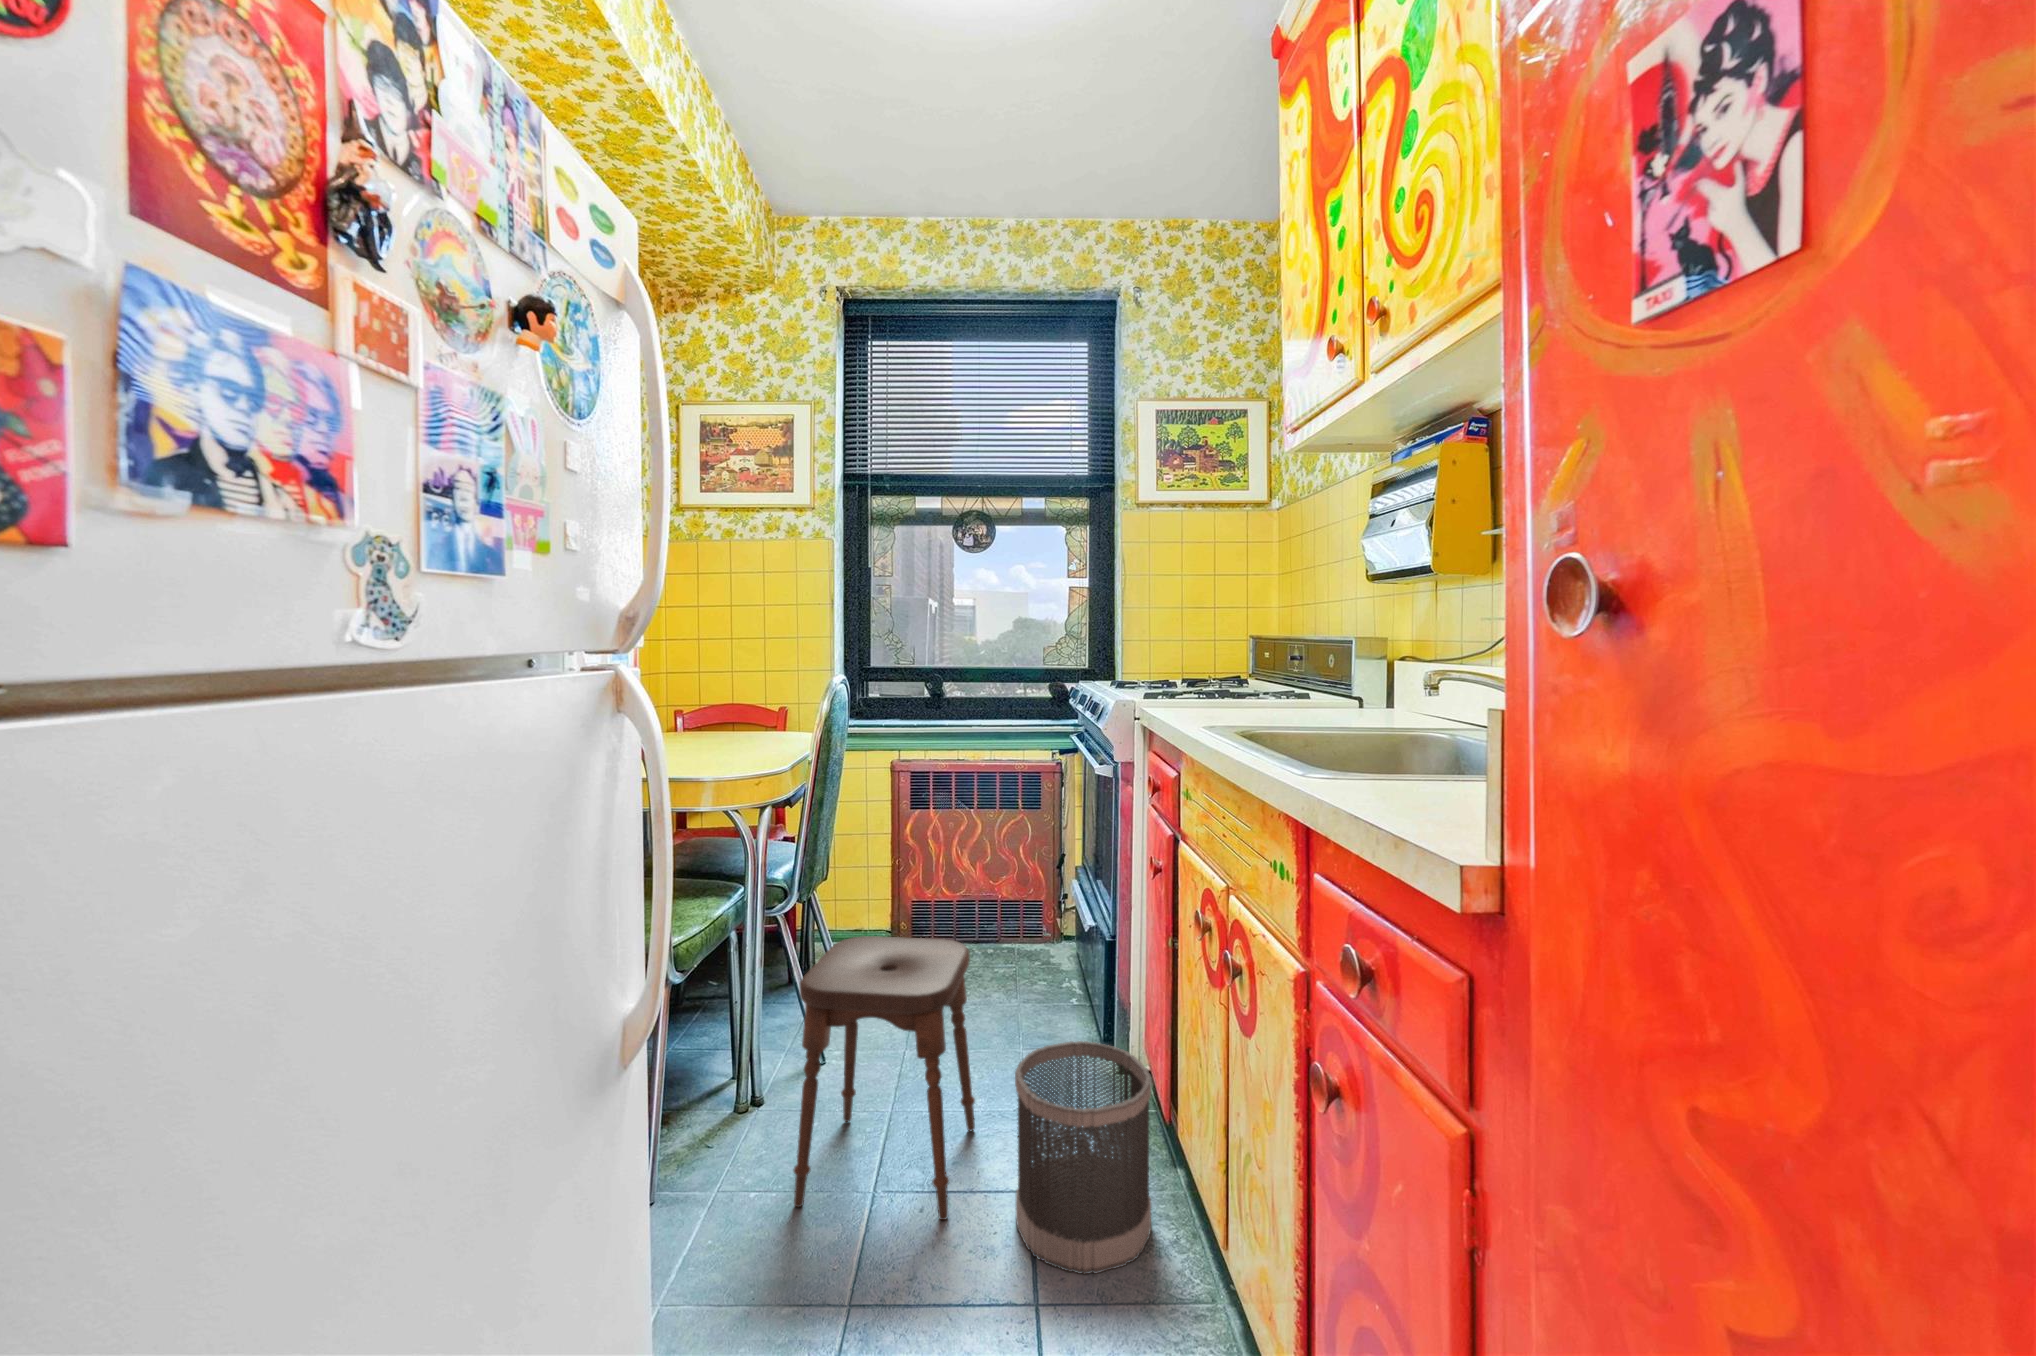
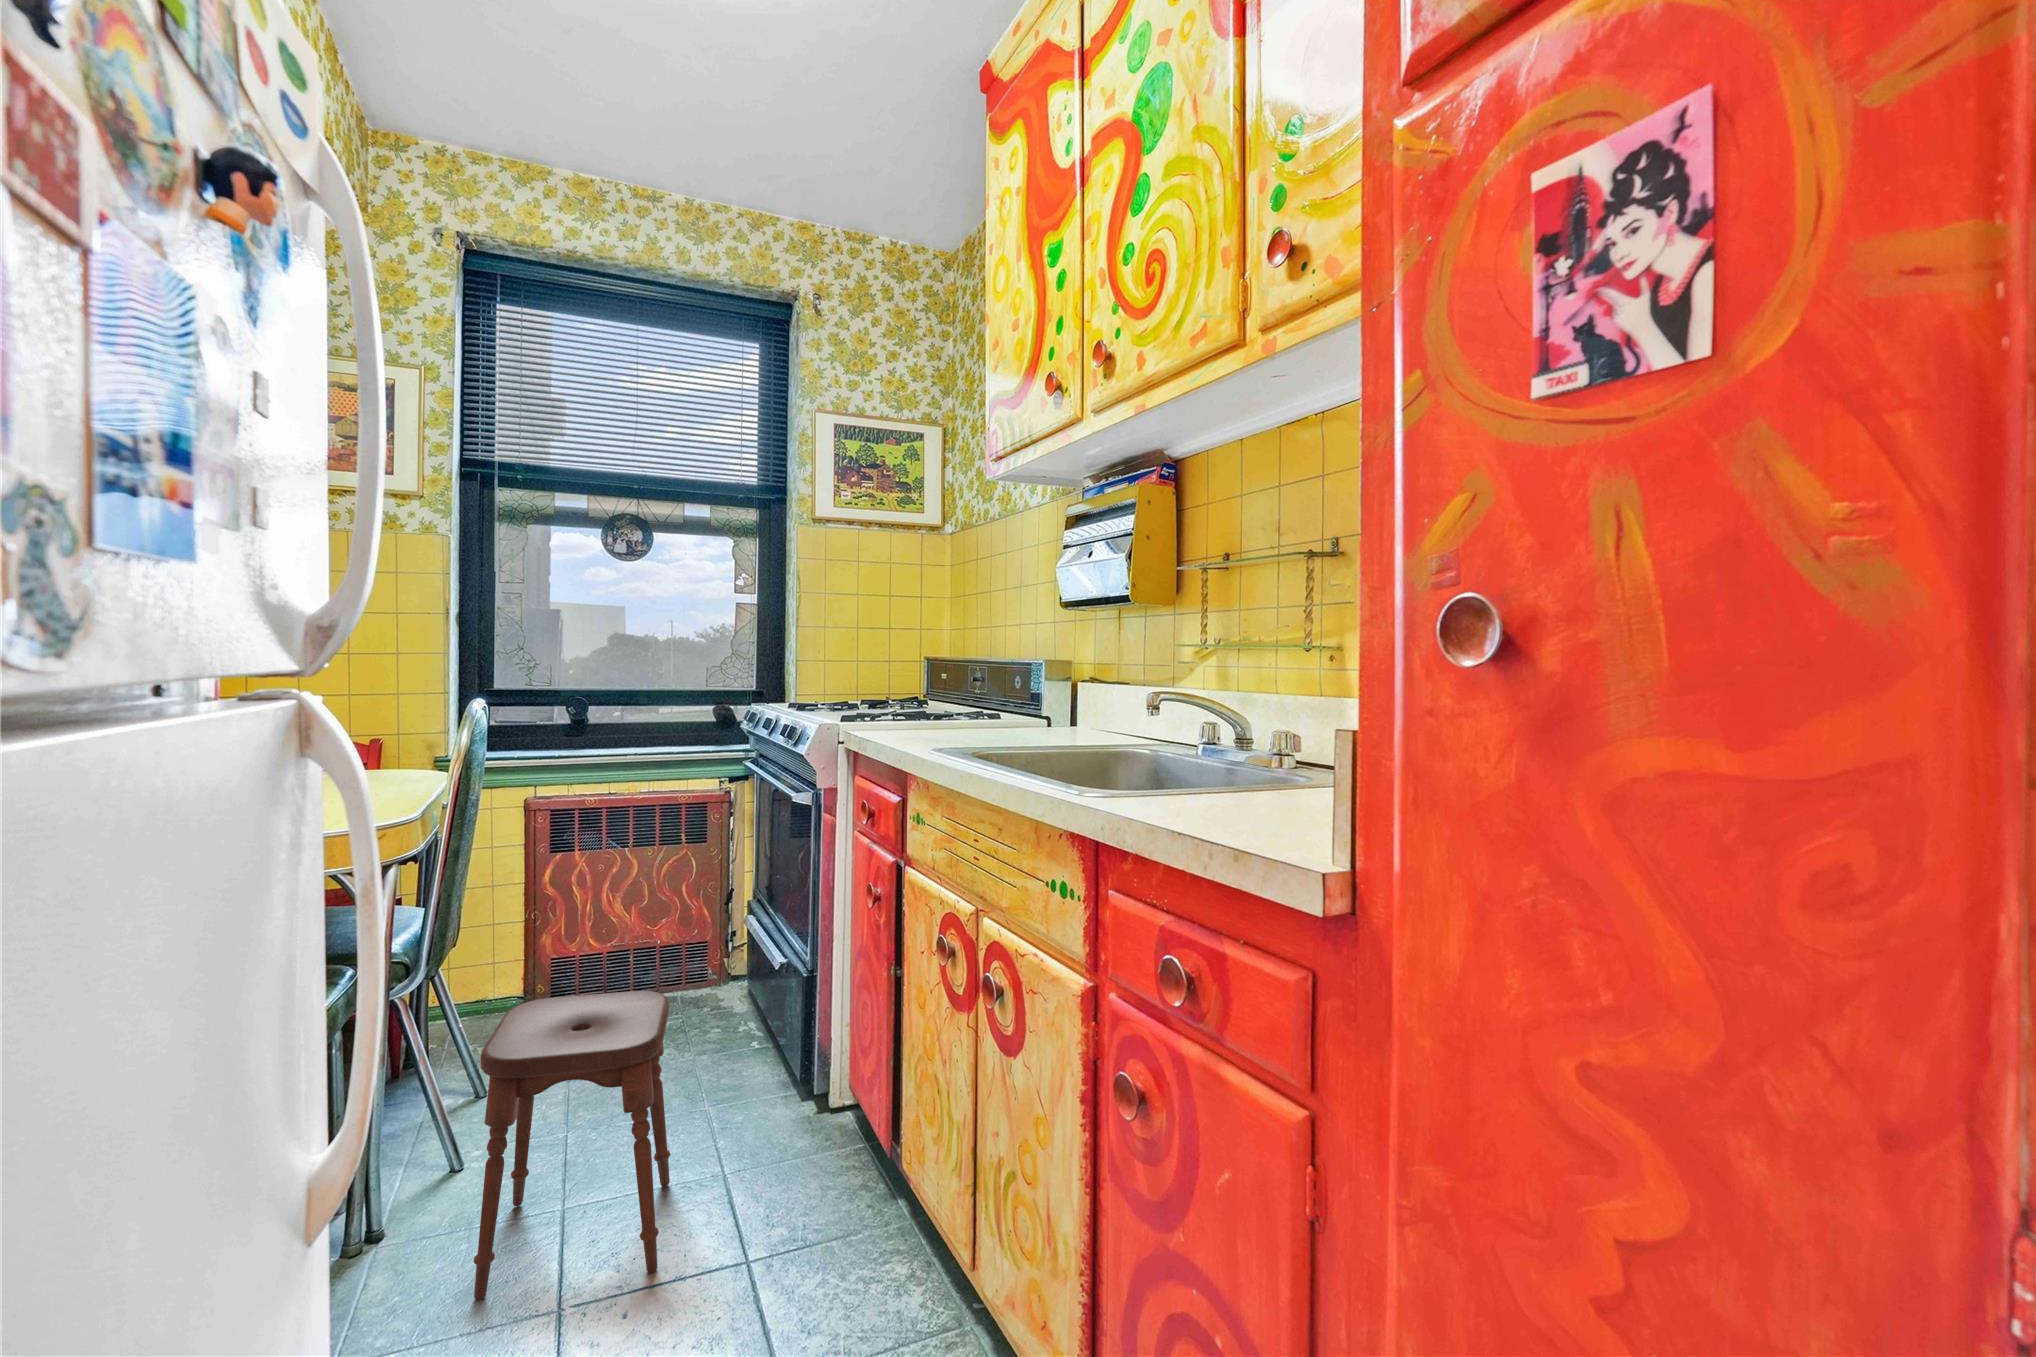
wastebasket: present [1015,1041,1152,1274] -> none [729,1069,863,1285]

